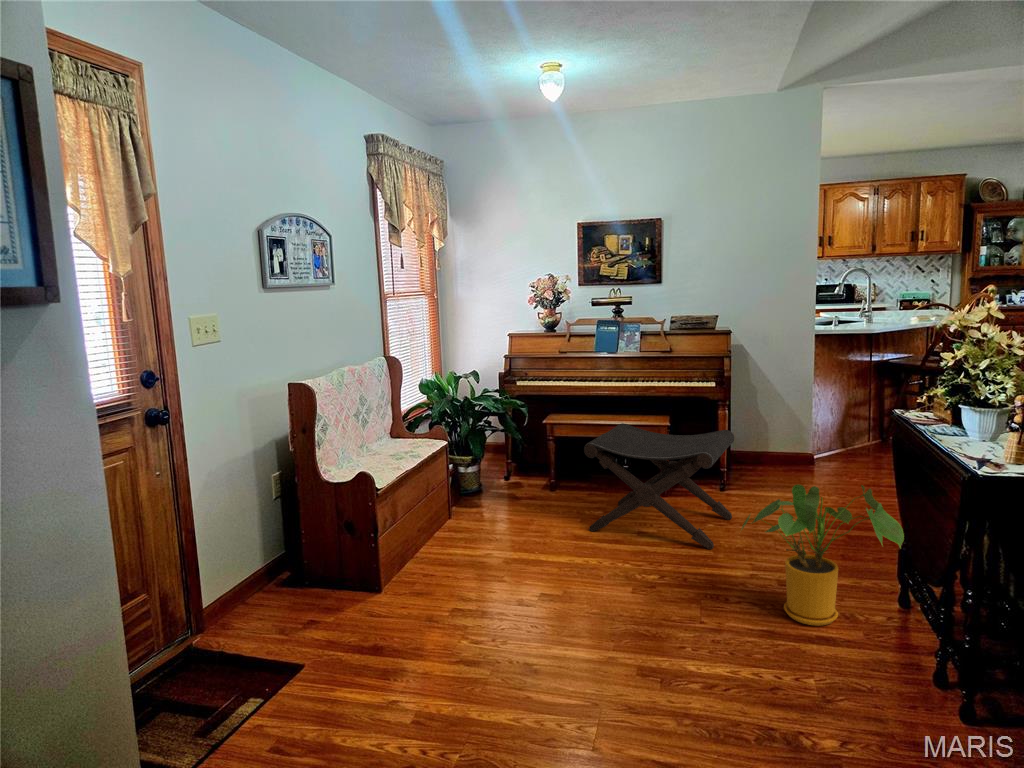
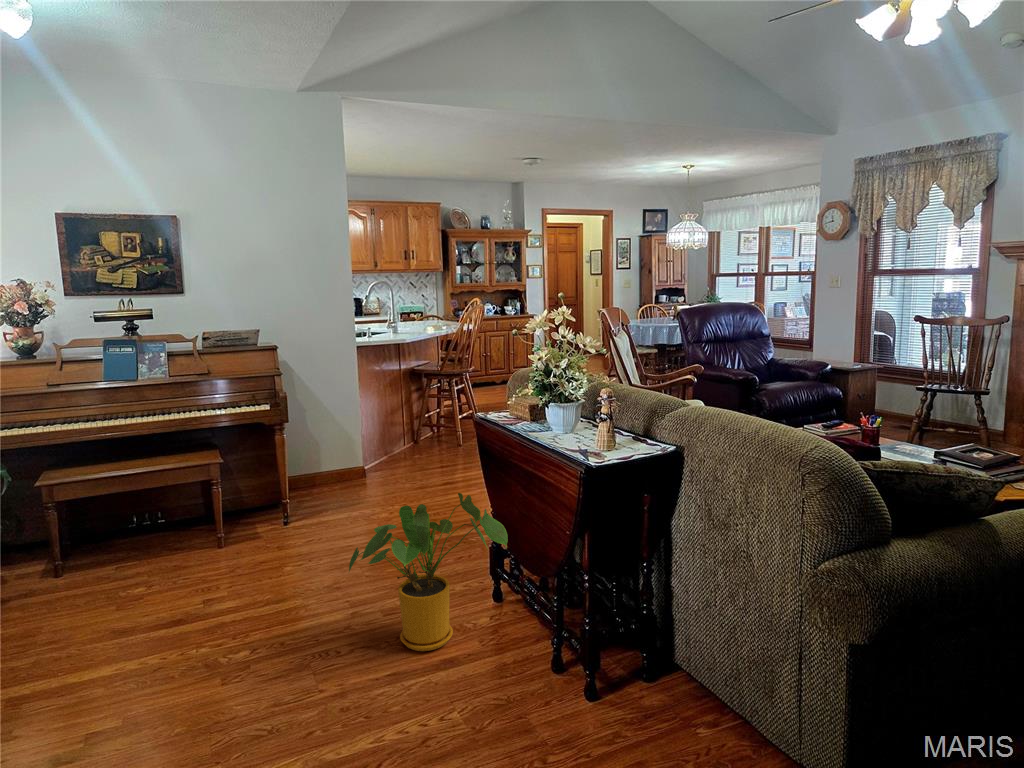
footstool: present [584,423,734,549] -> none [115,456,309,618]

